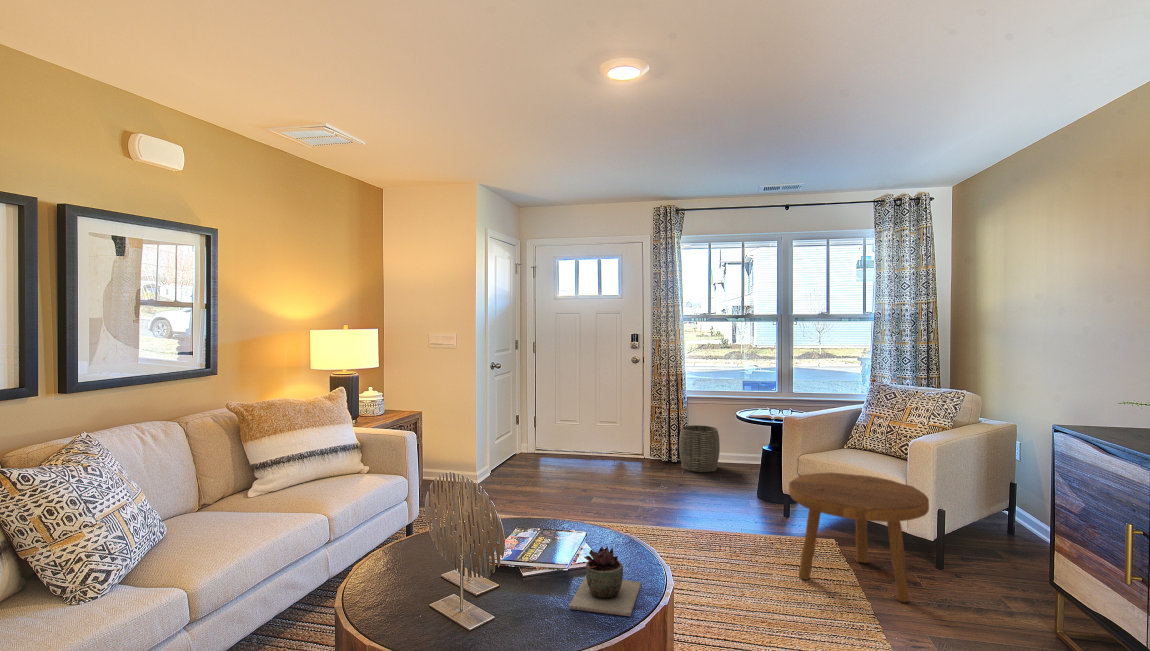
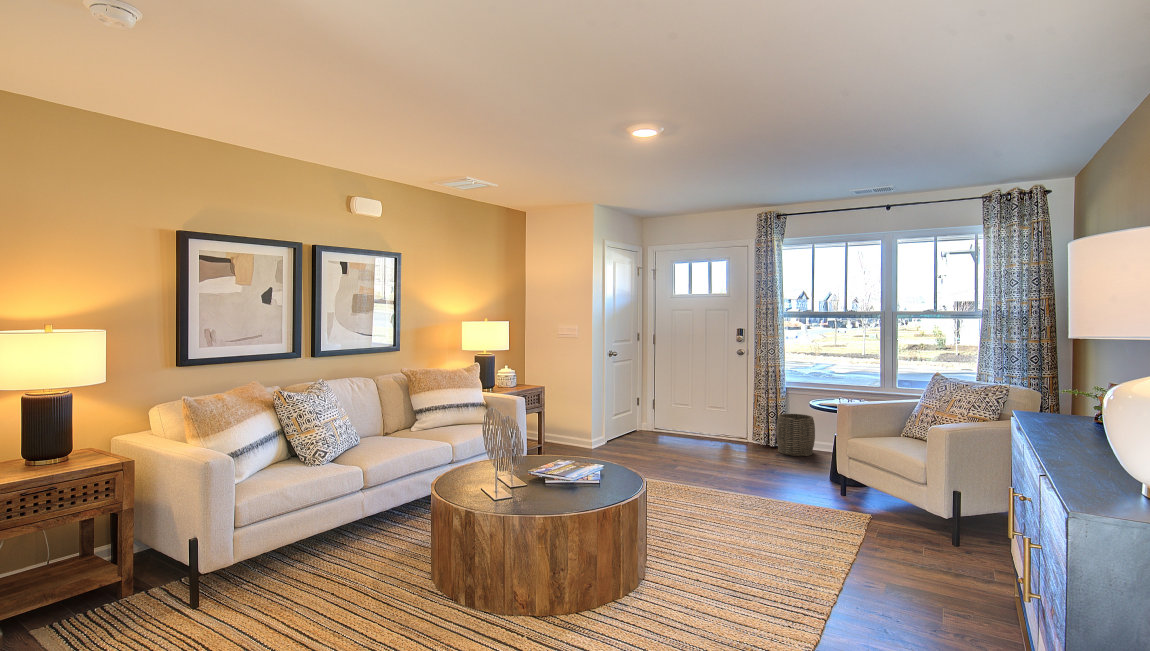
footstool: present [789,472,929,602] -> none [801,449,920,555]
succulent plant: present [569,547,641,616] -> none [556,461,612,501]

